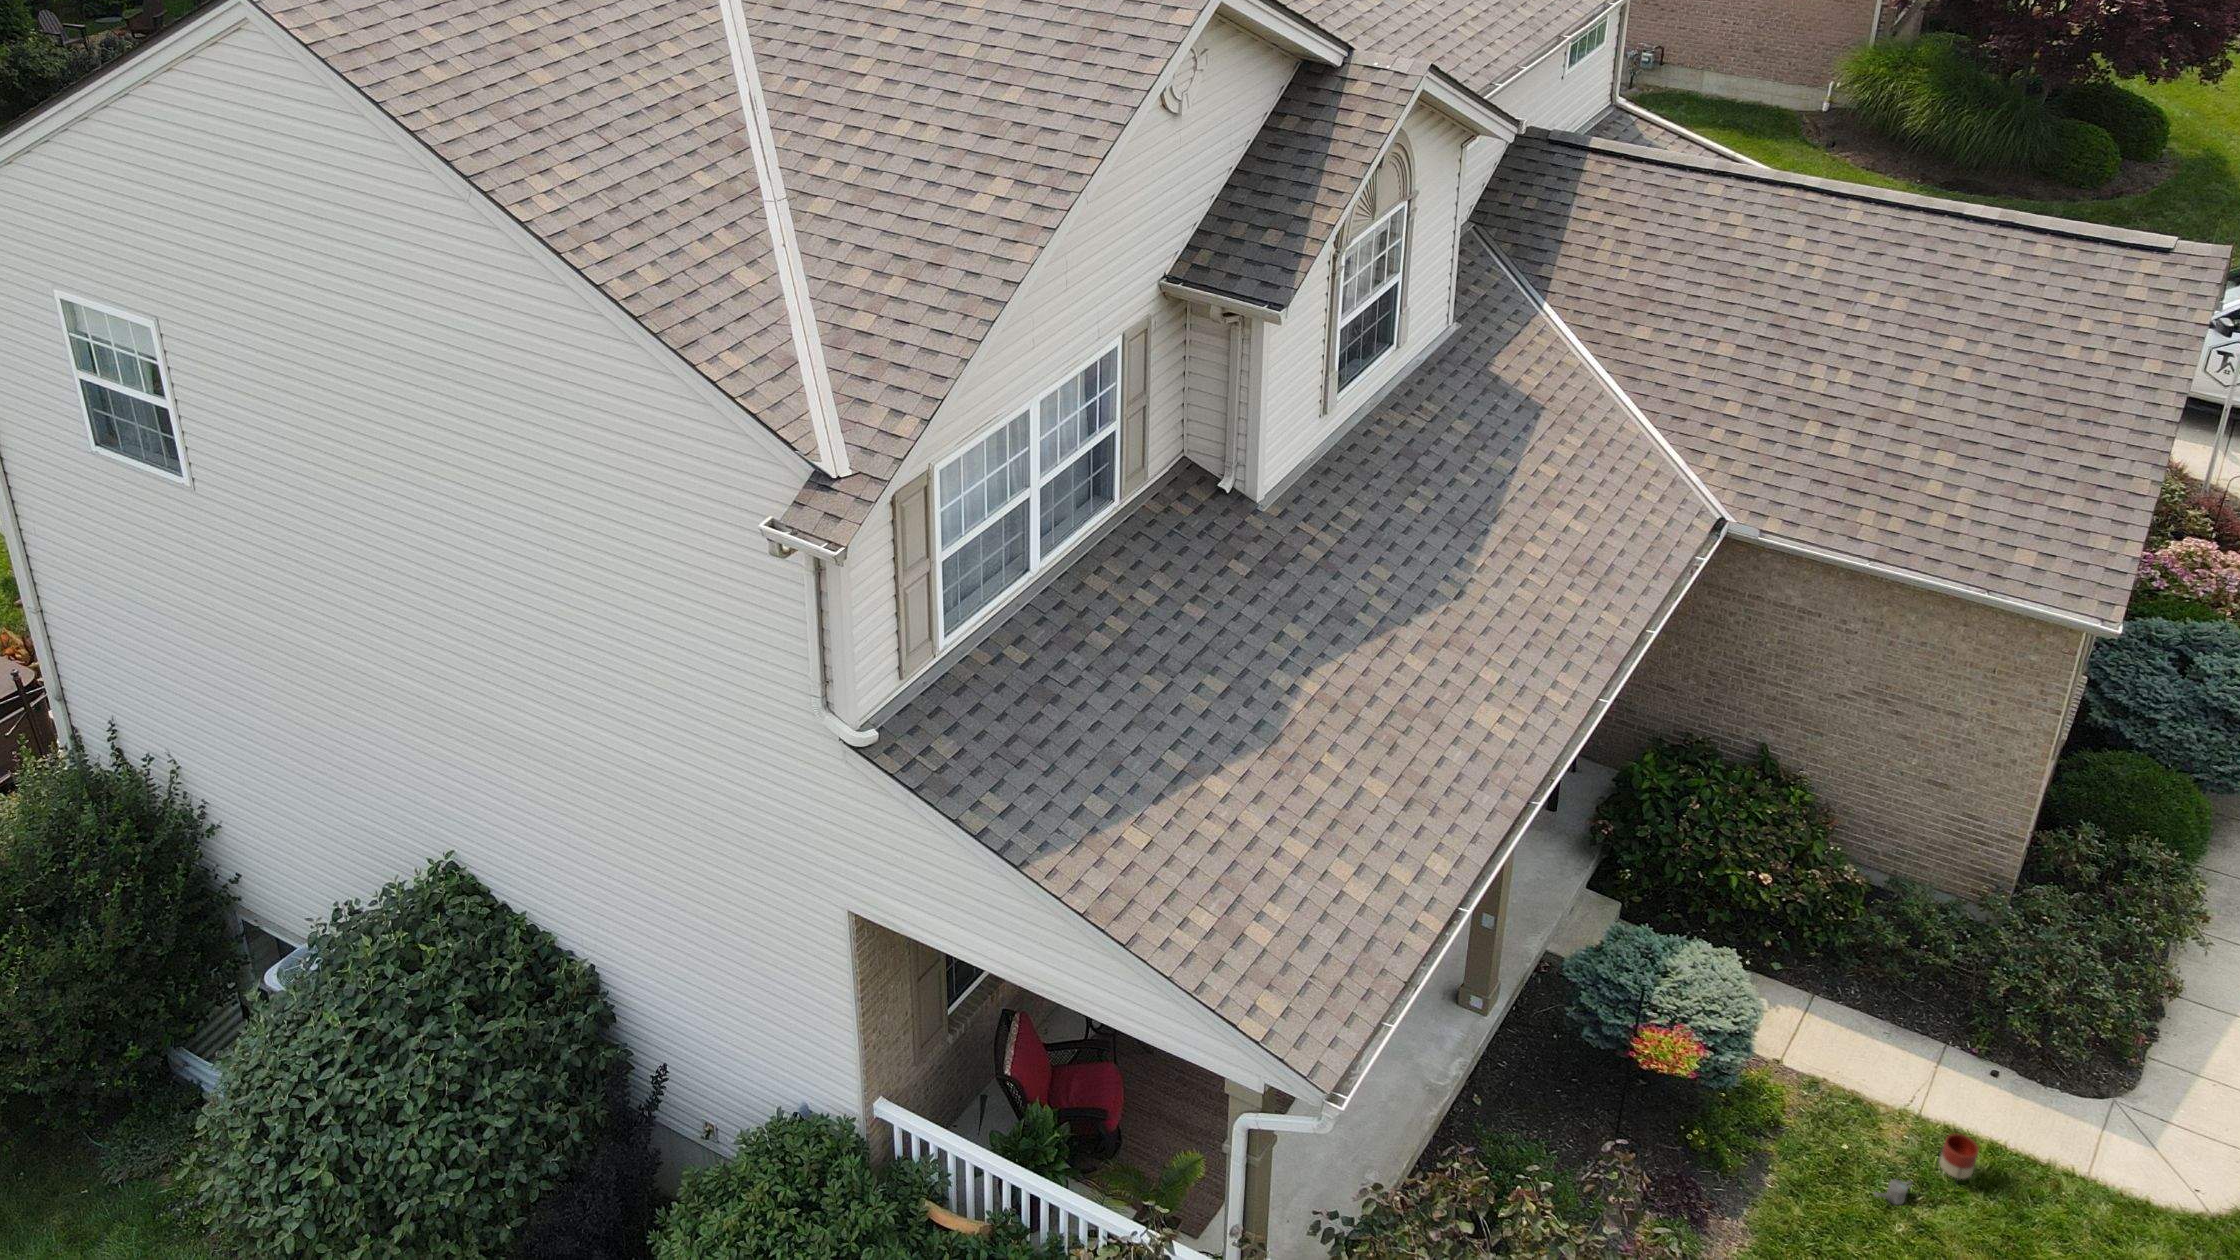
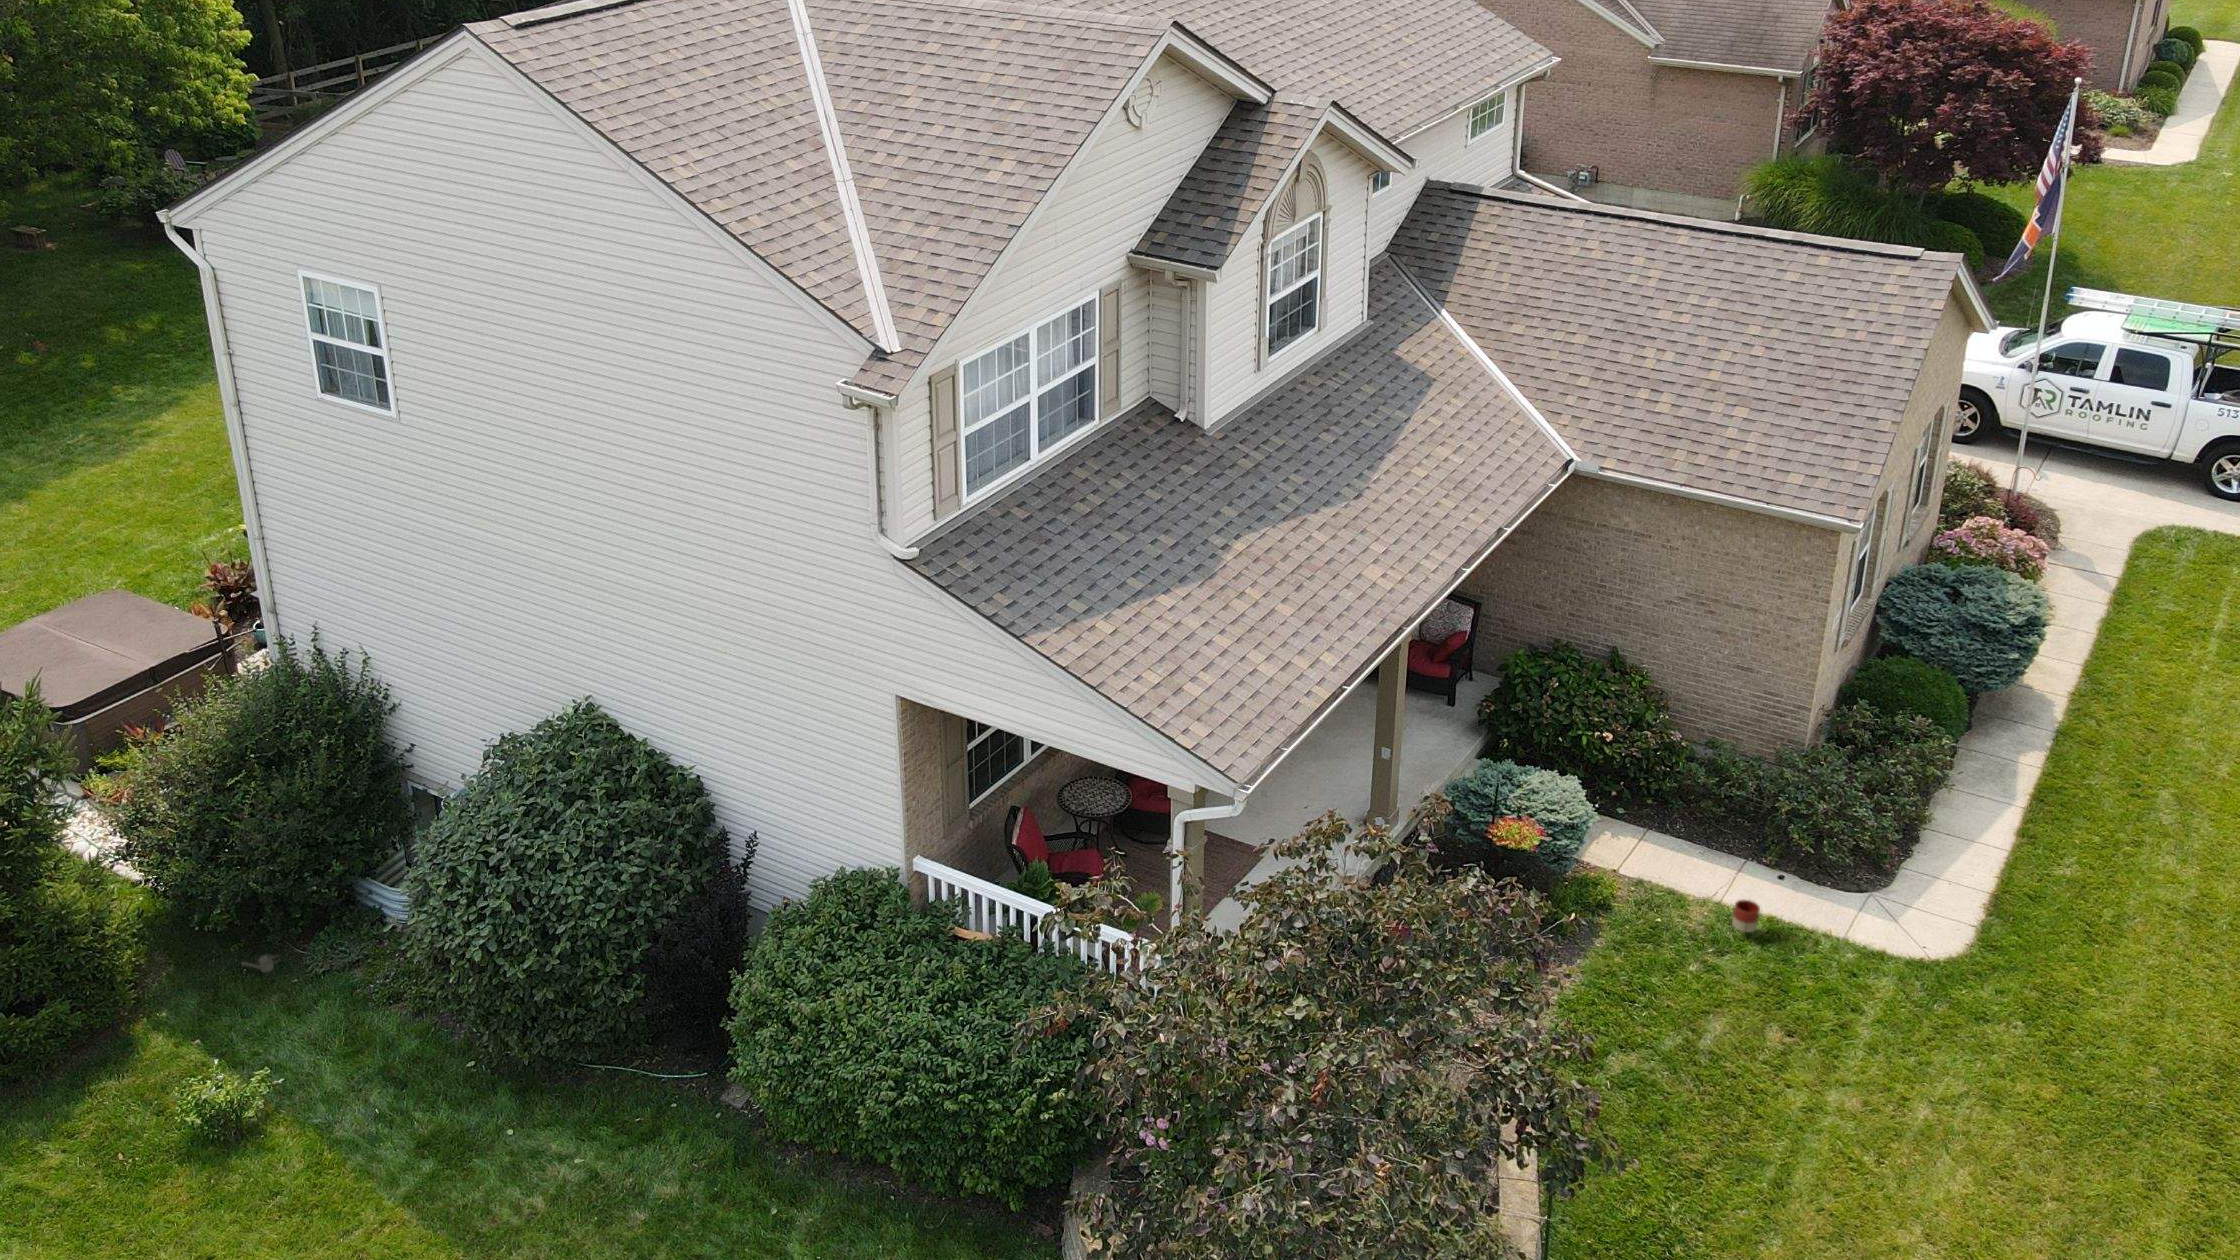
watering can: present [1874,1179,1912,1205] -> present [242,955,274,973]

